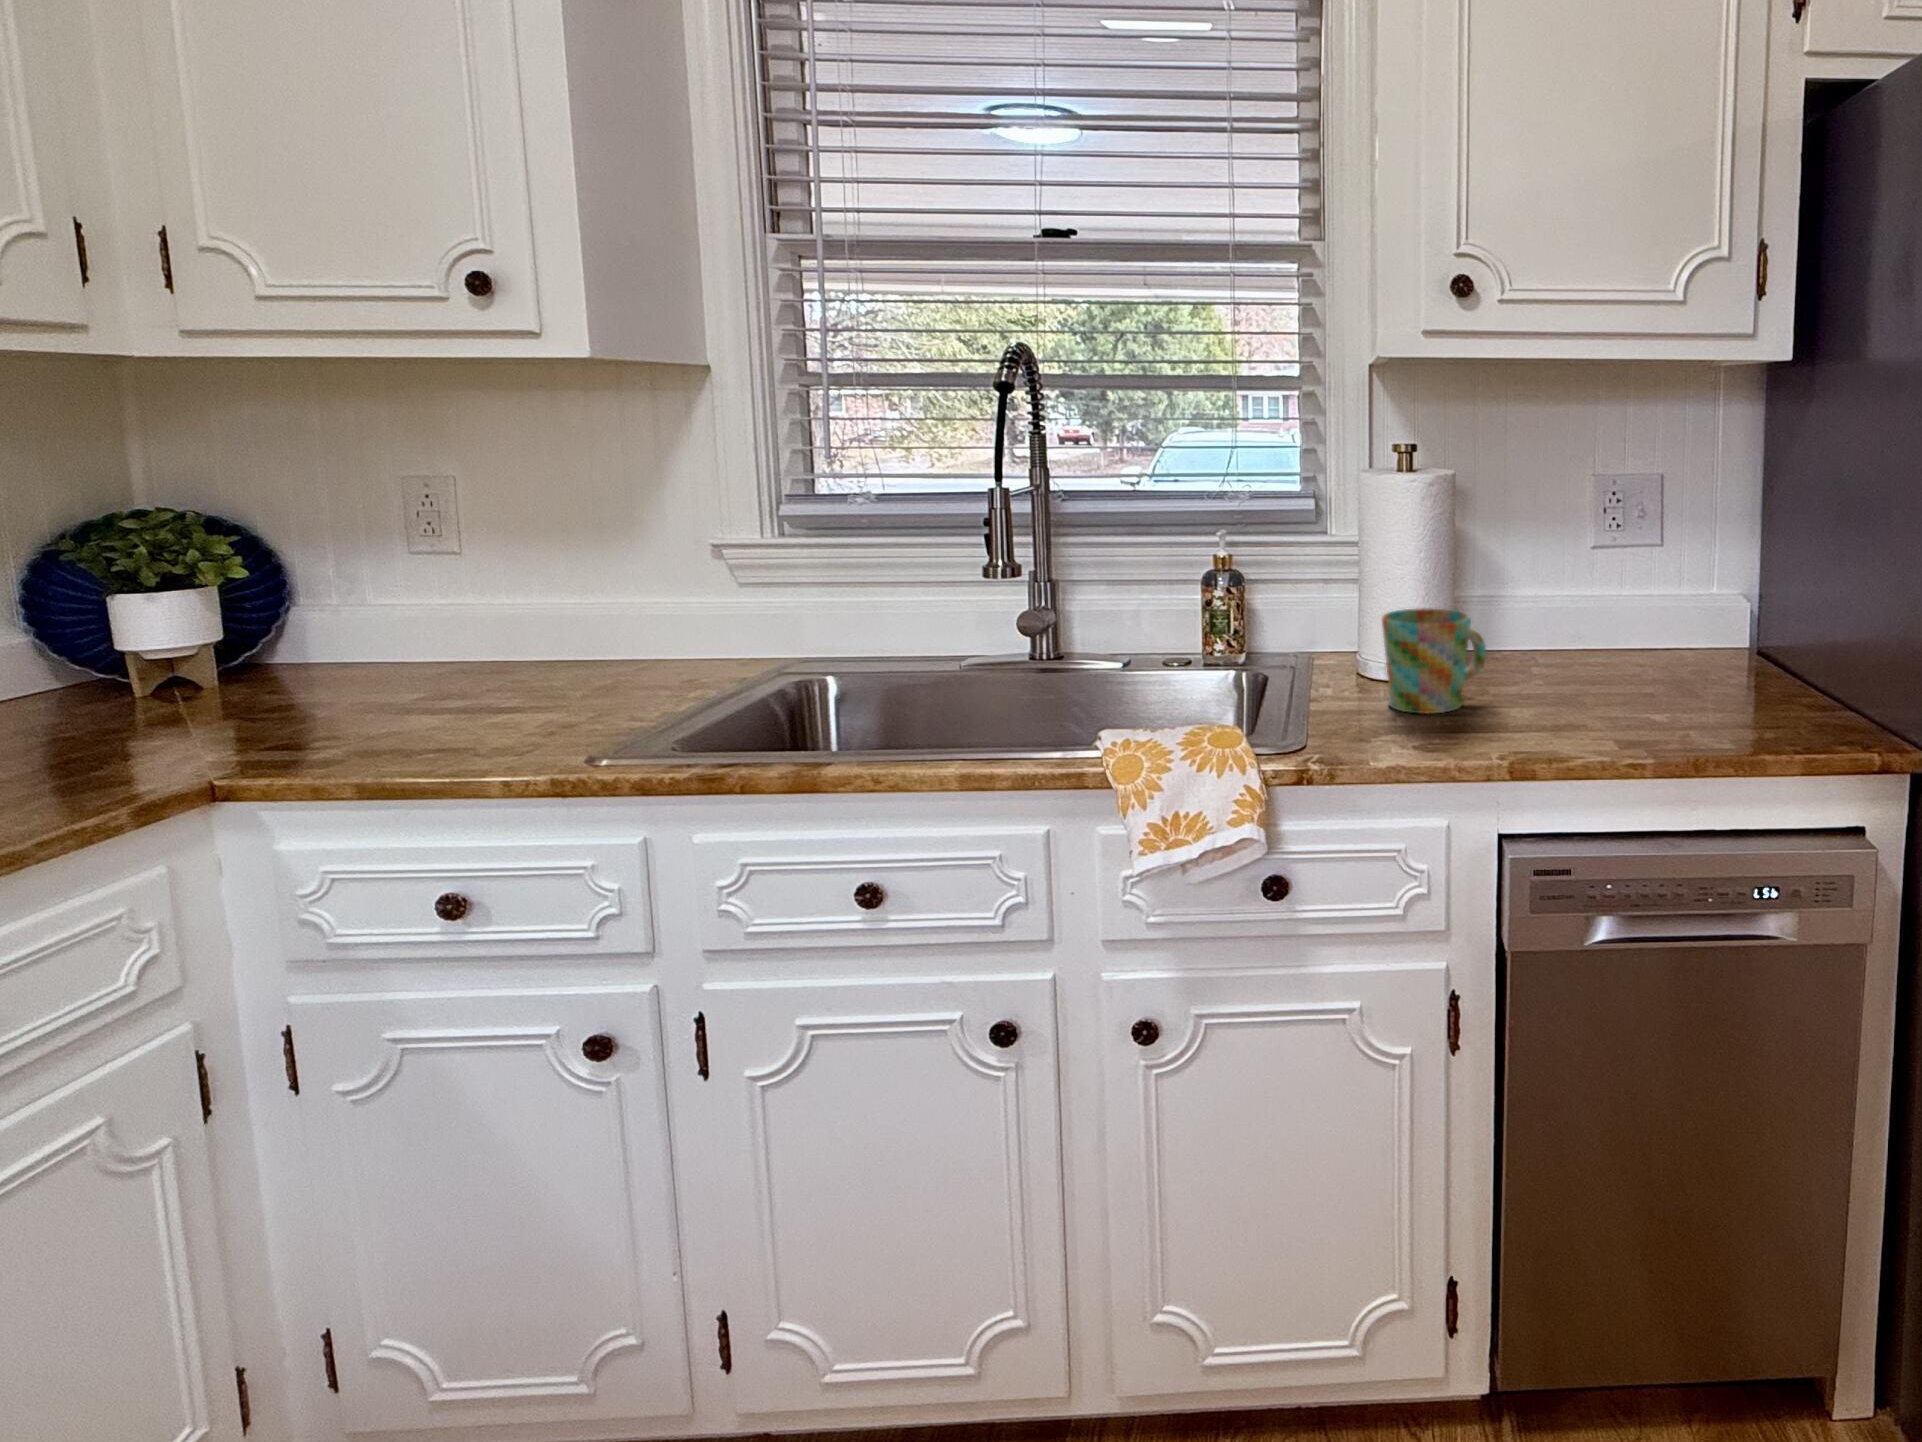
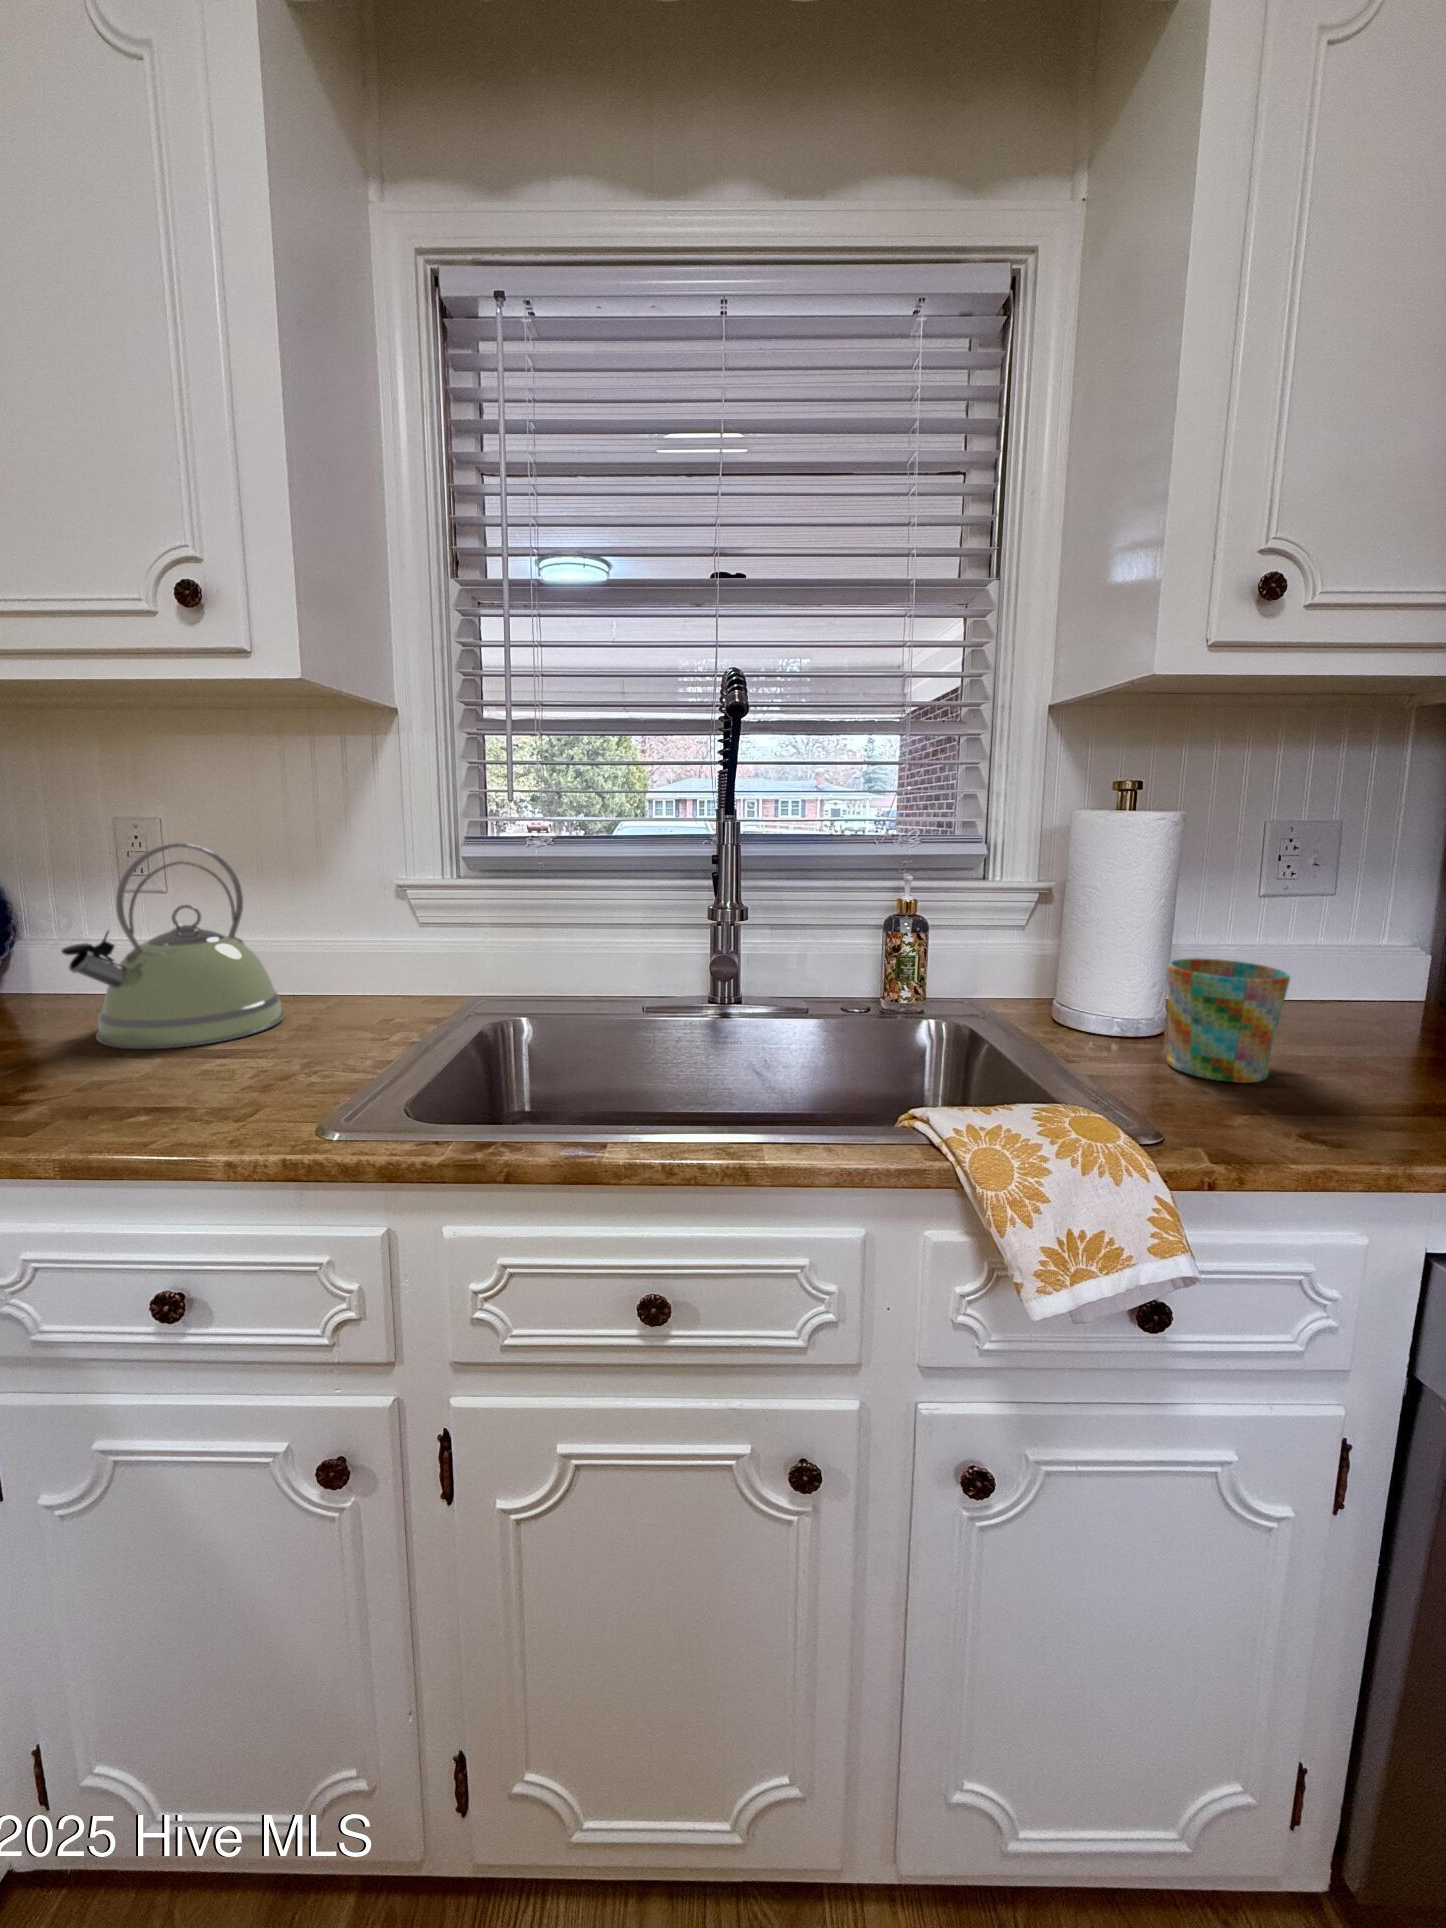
kettle: none [351,510,583,709] -> present [61,843,284,1049]

